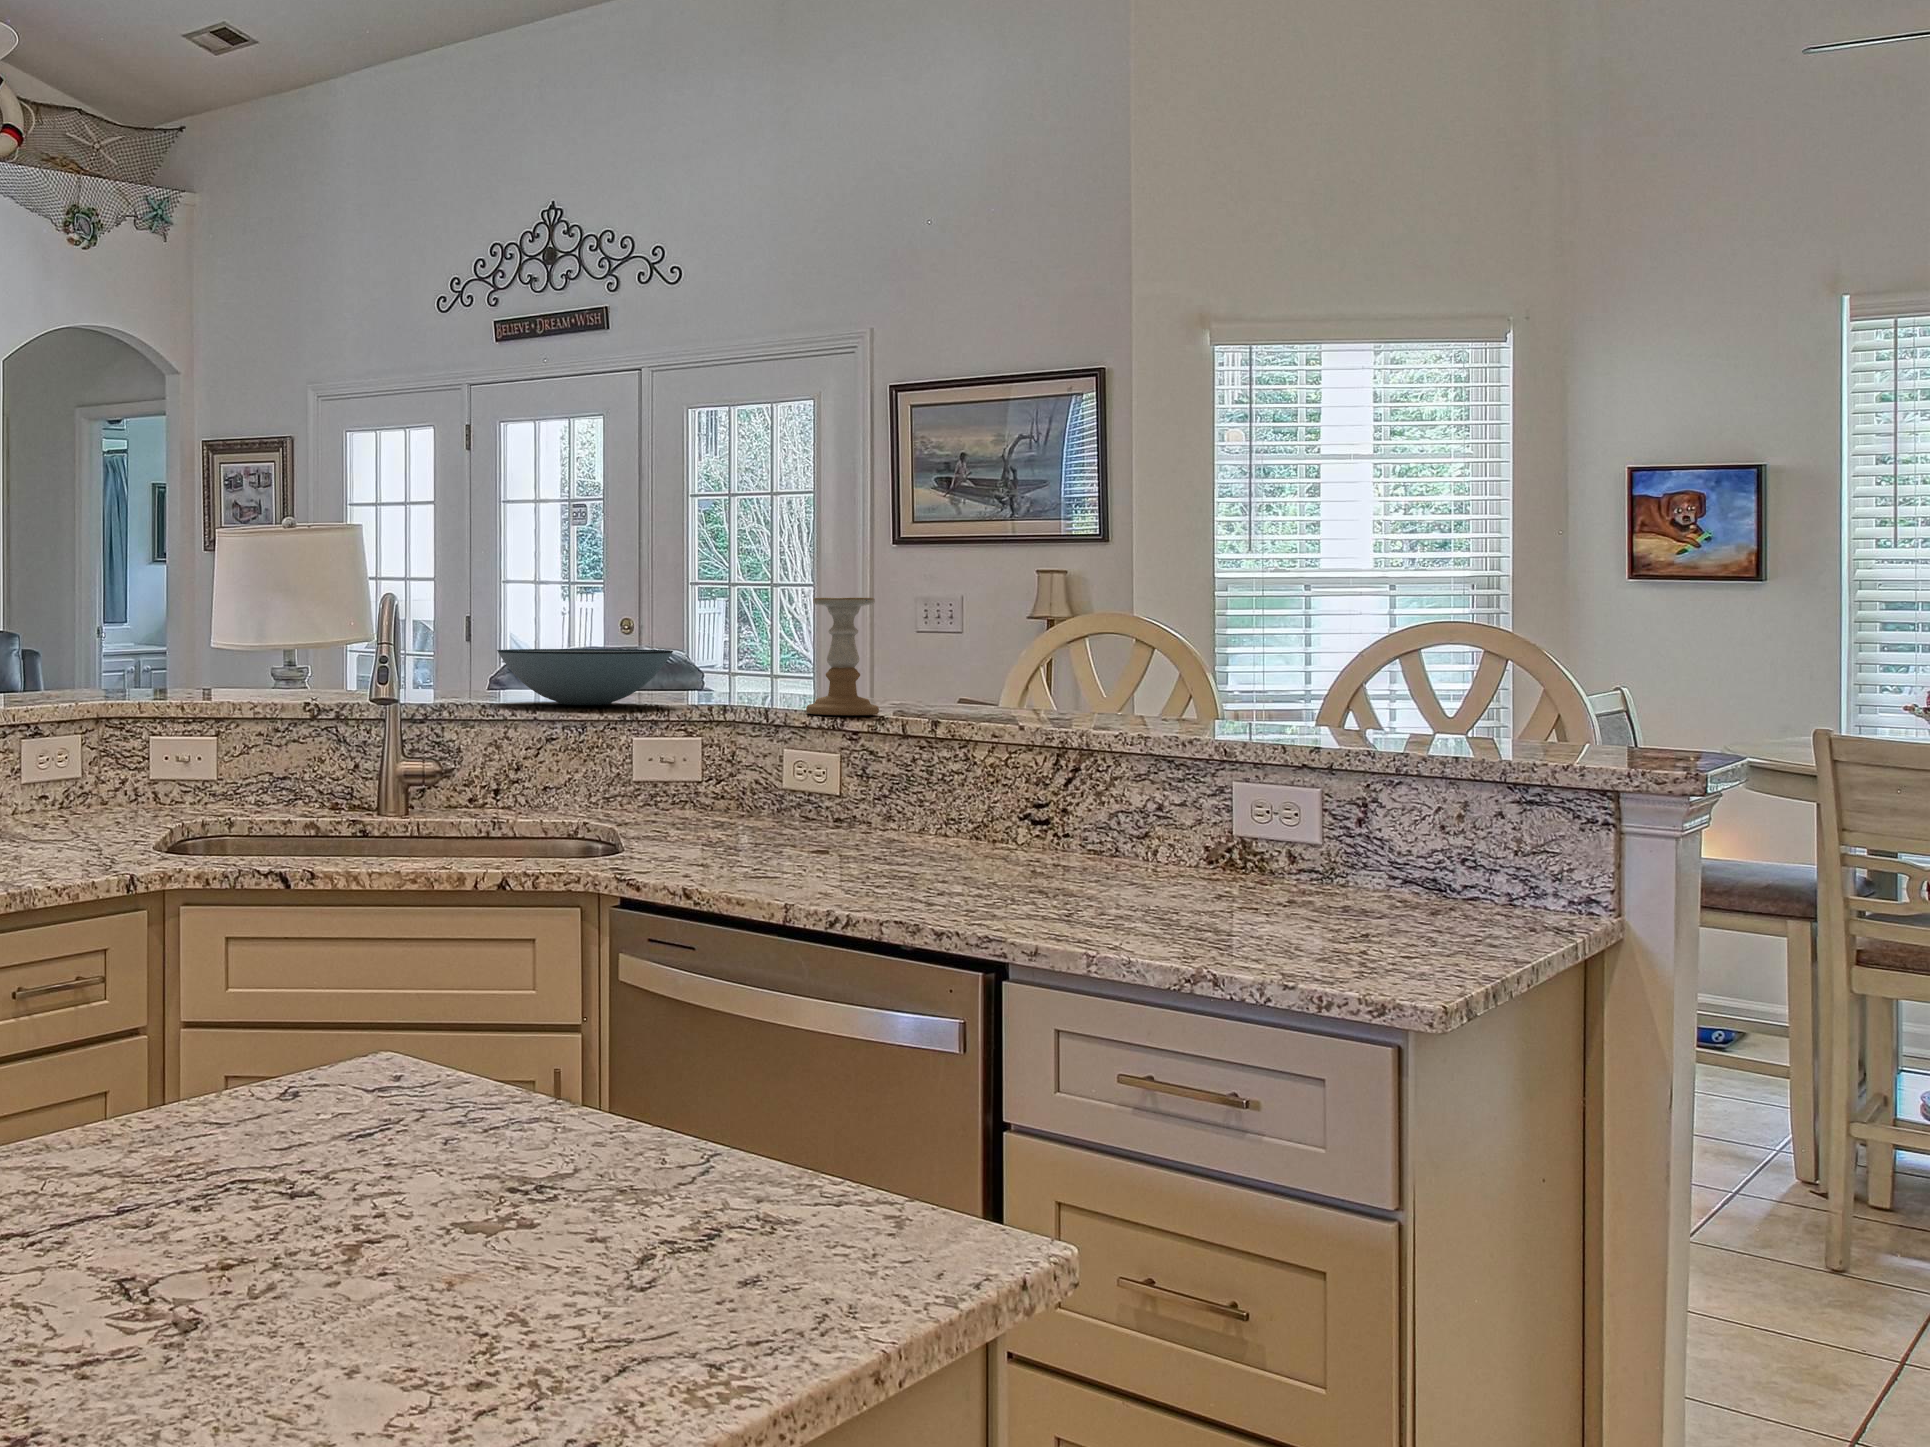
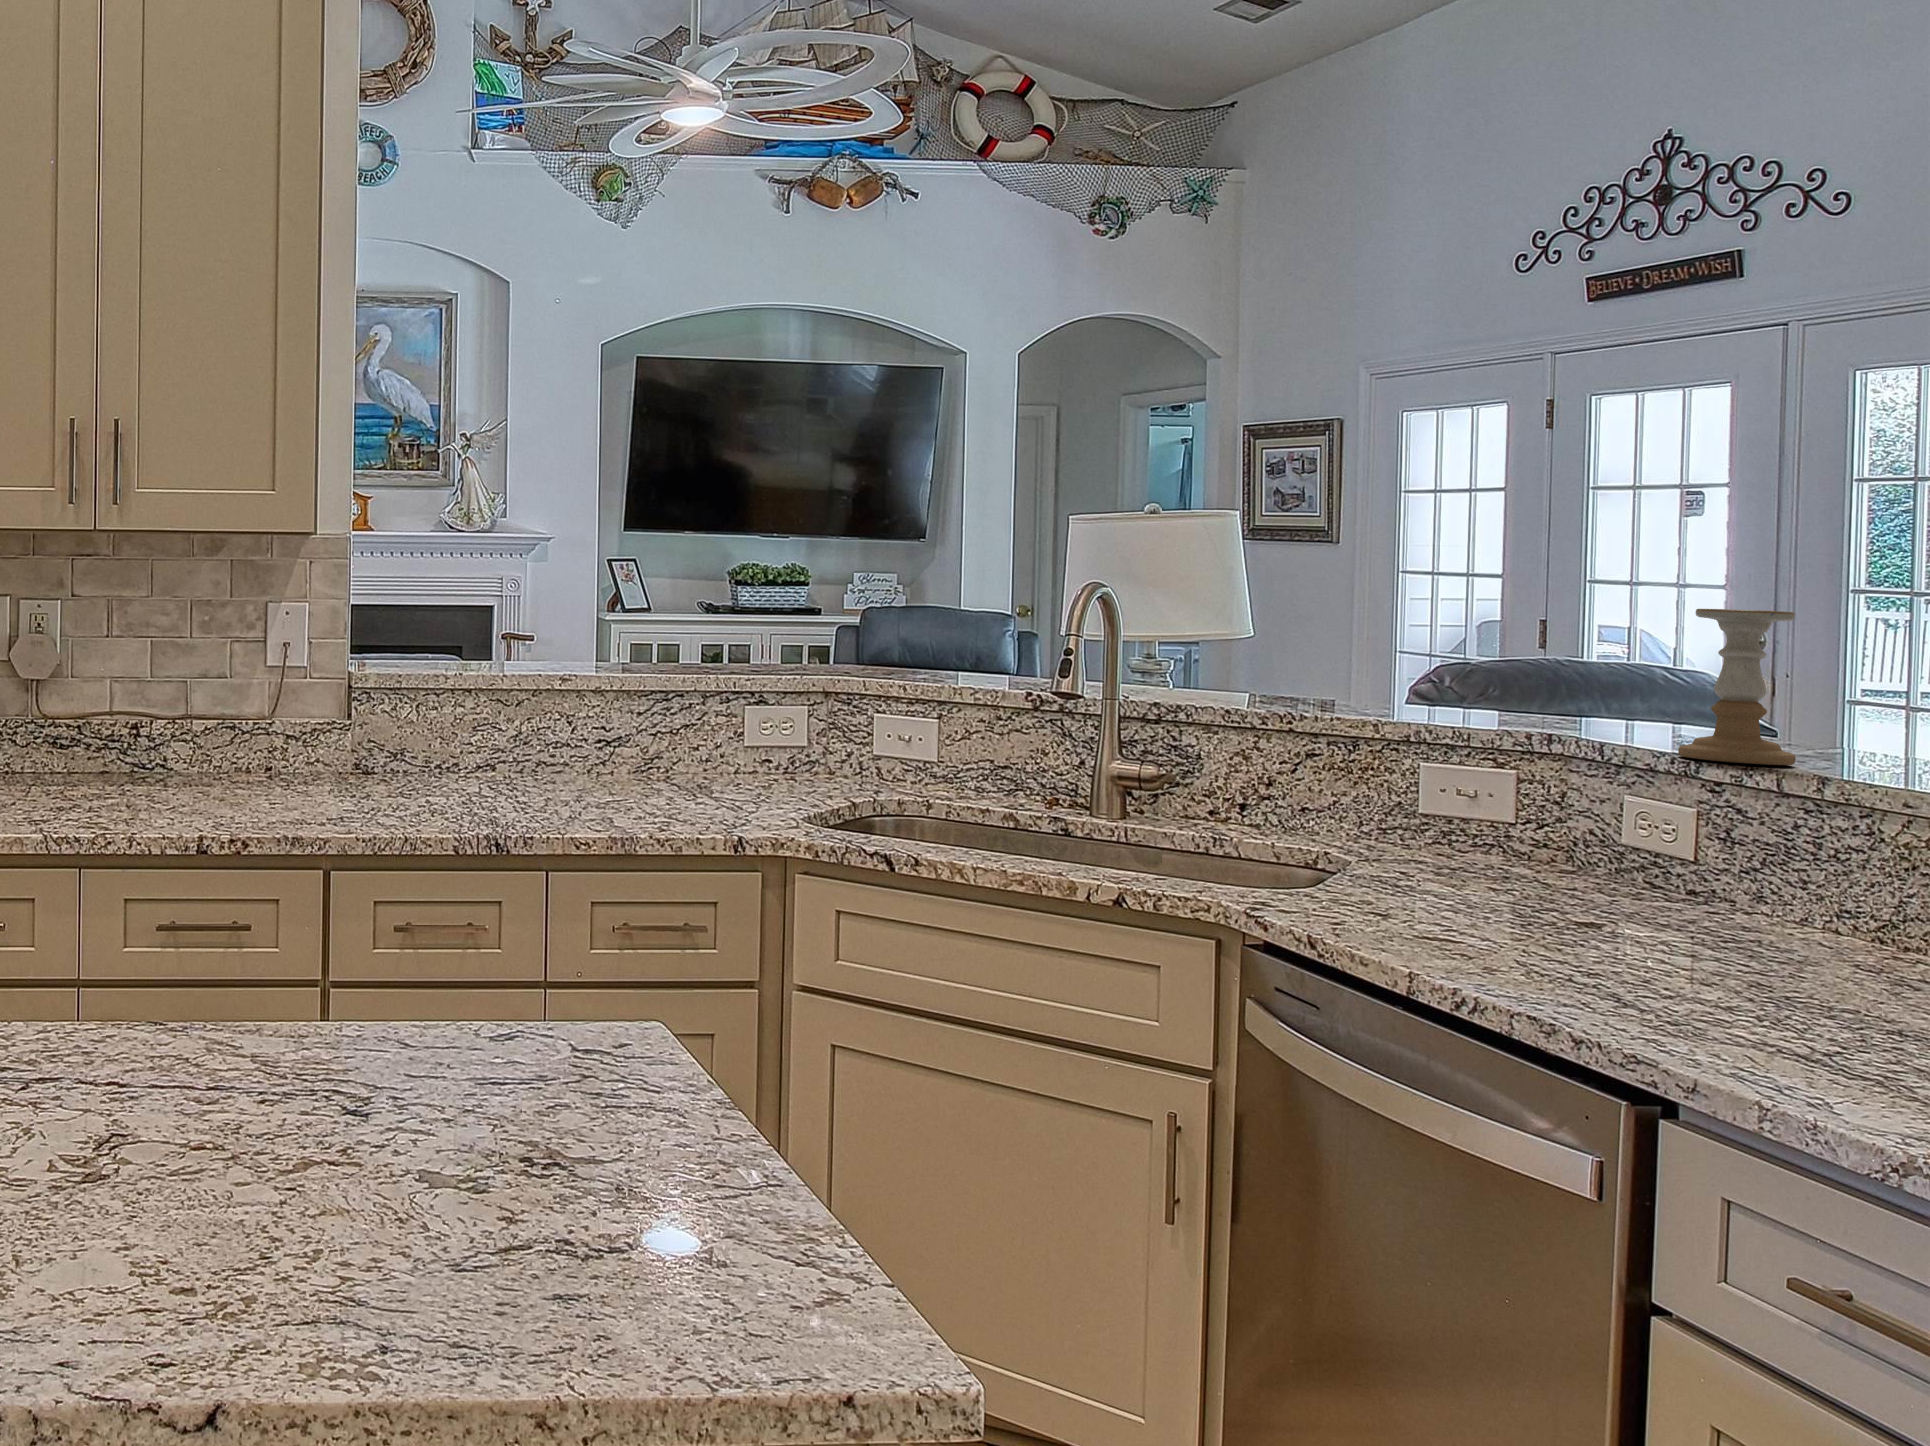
decorative bowl: present [497,649,673,705] -> none [1277,653,1515,724]

